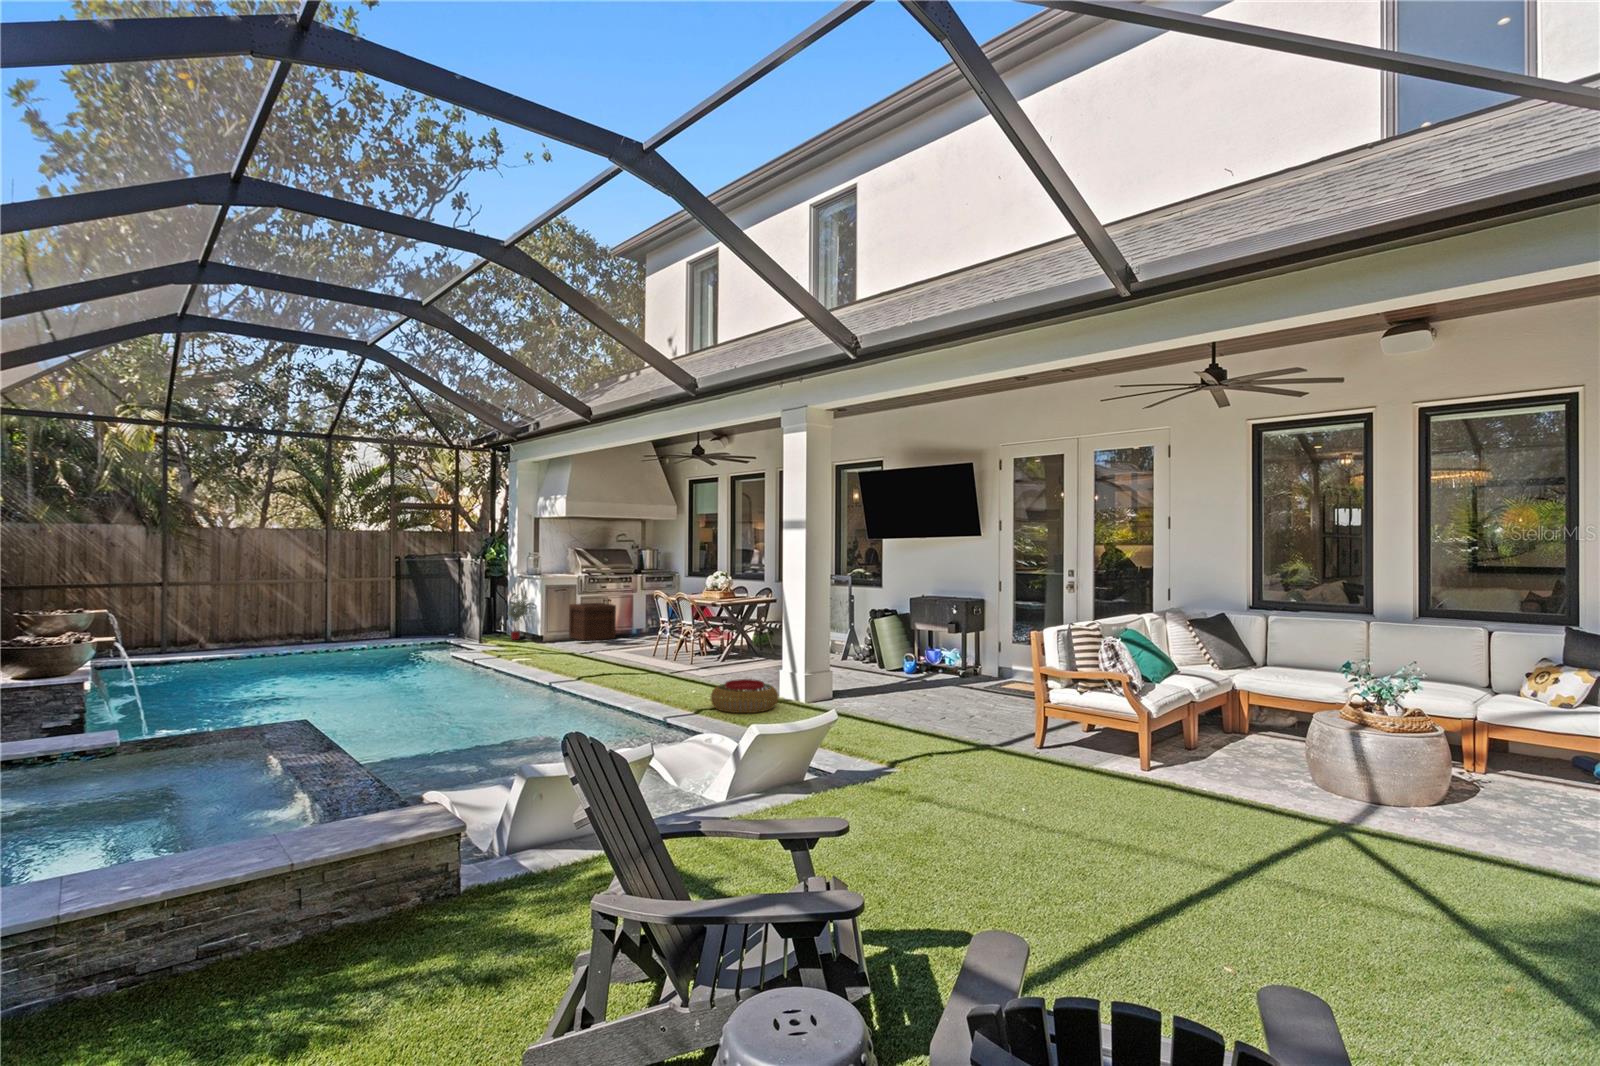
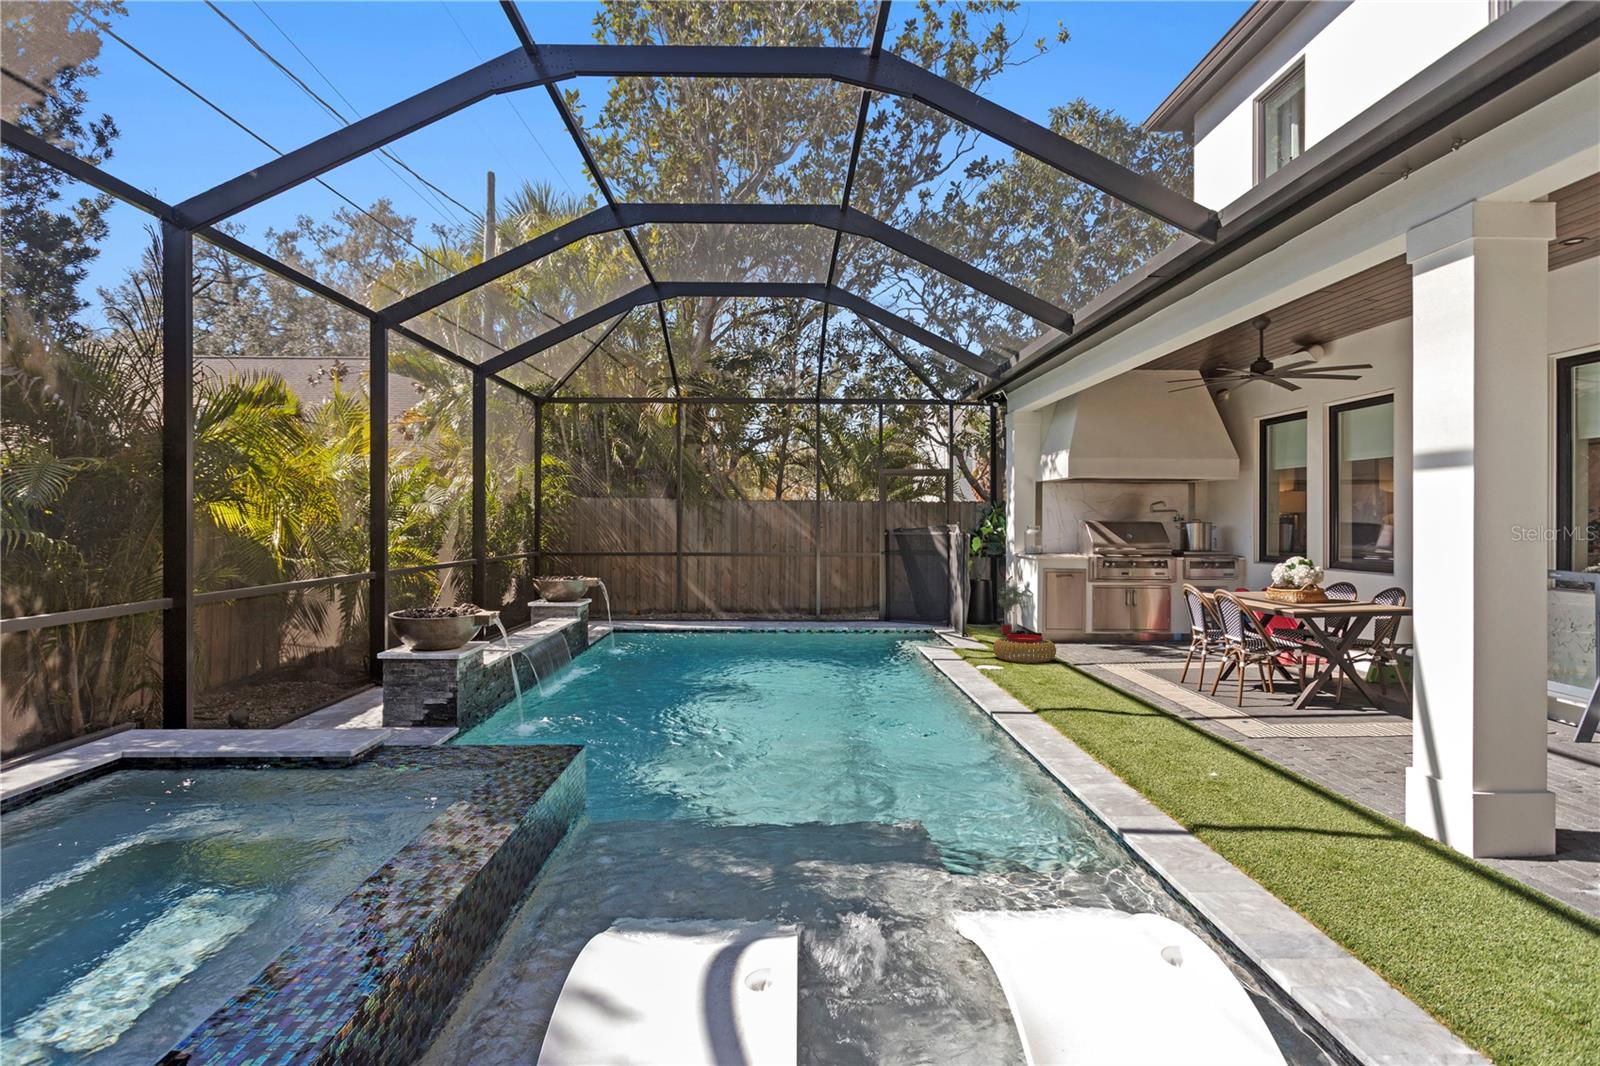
wooden crate: present [569,603,616,641] -> none [1075,594,1139,645]
pouf: present [711,679,779,713] -> present [993,634,1056,663]

